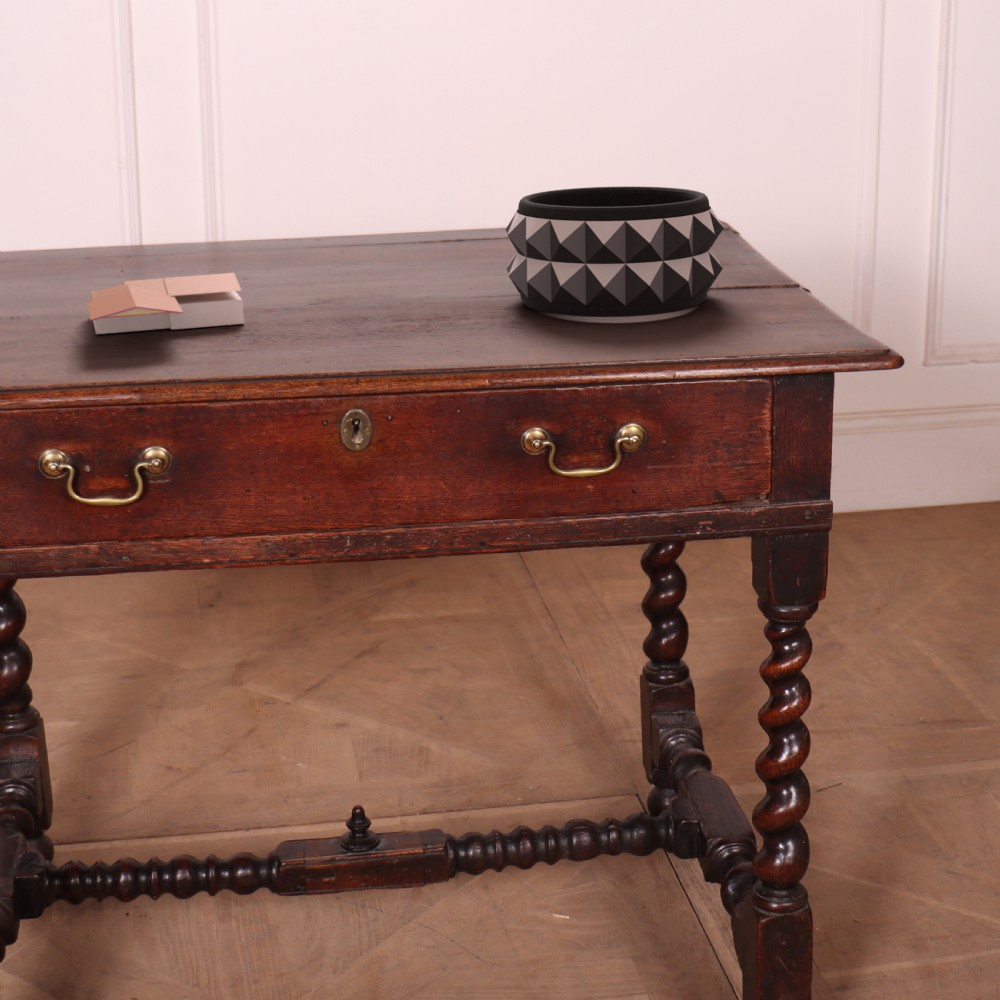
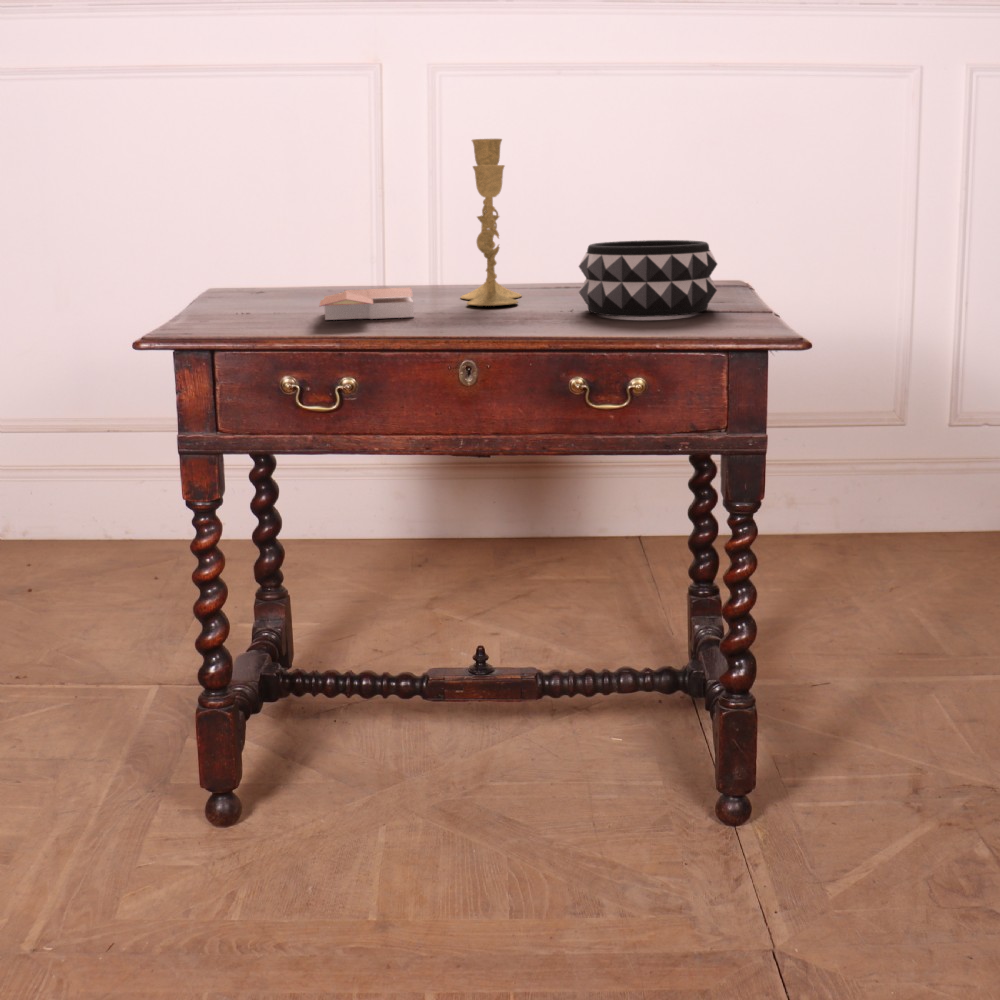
candlestick: none [301,25,402,296] -> present [461,139,522,306]

